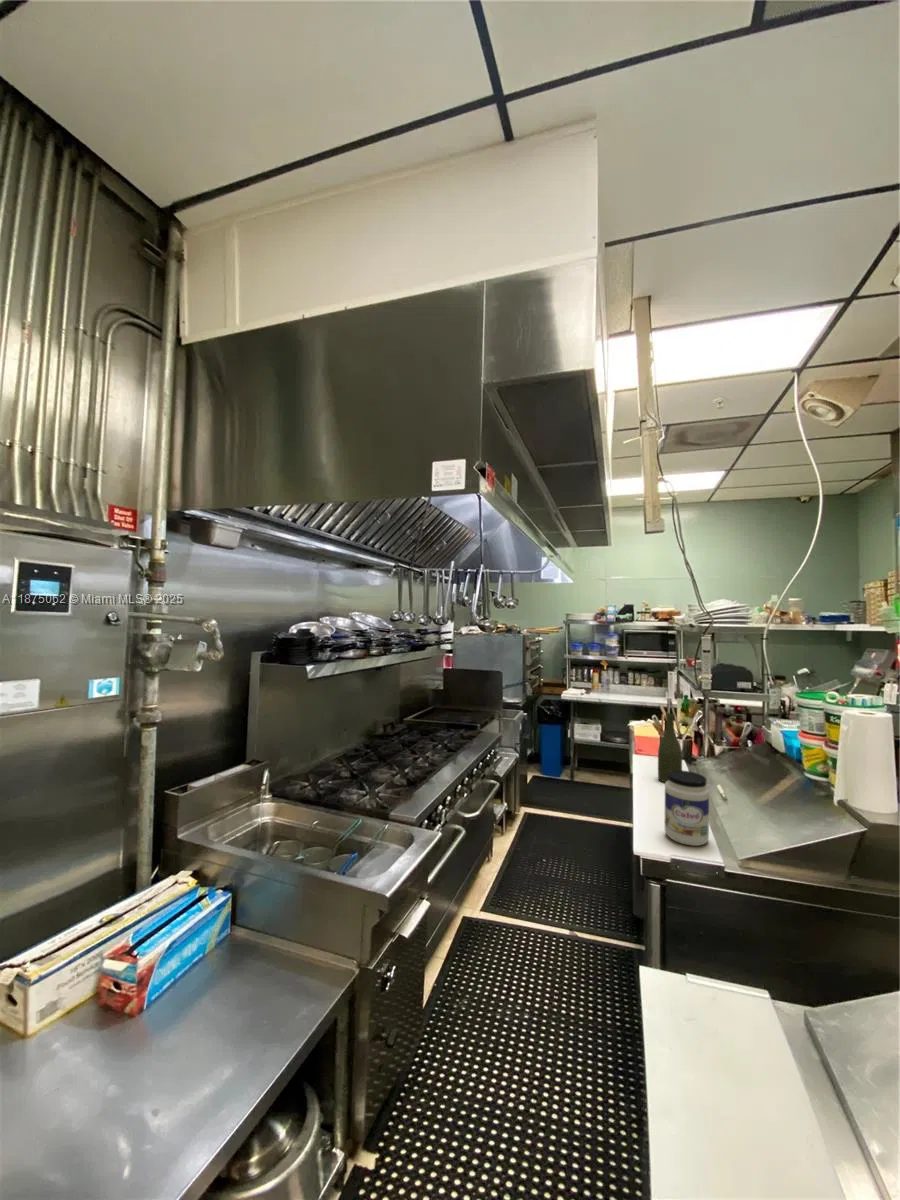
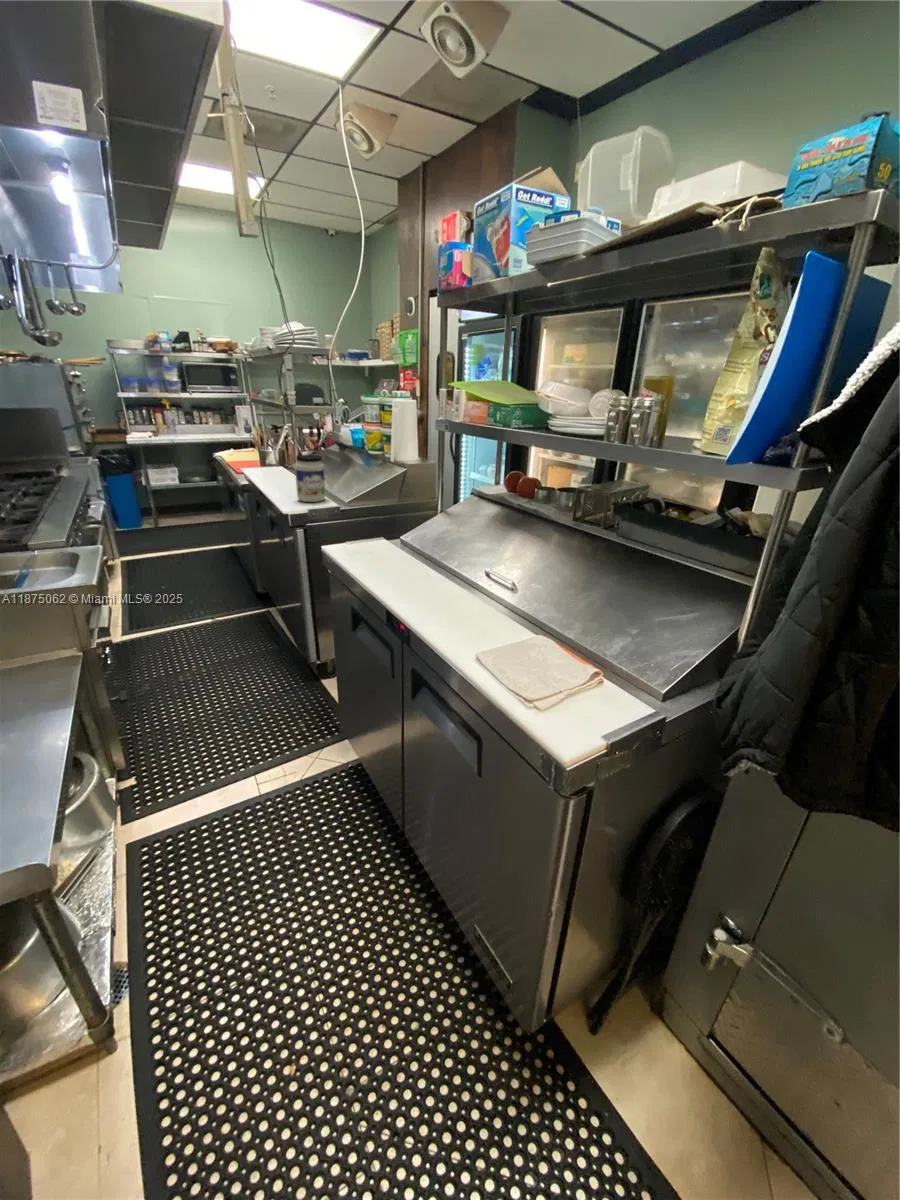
bottle: present [658,713,682,783] -> none [270,423,290,480]

